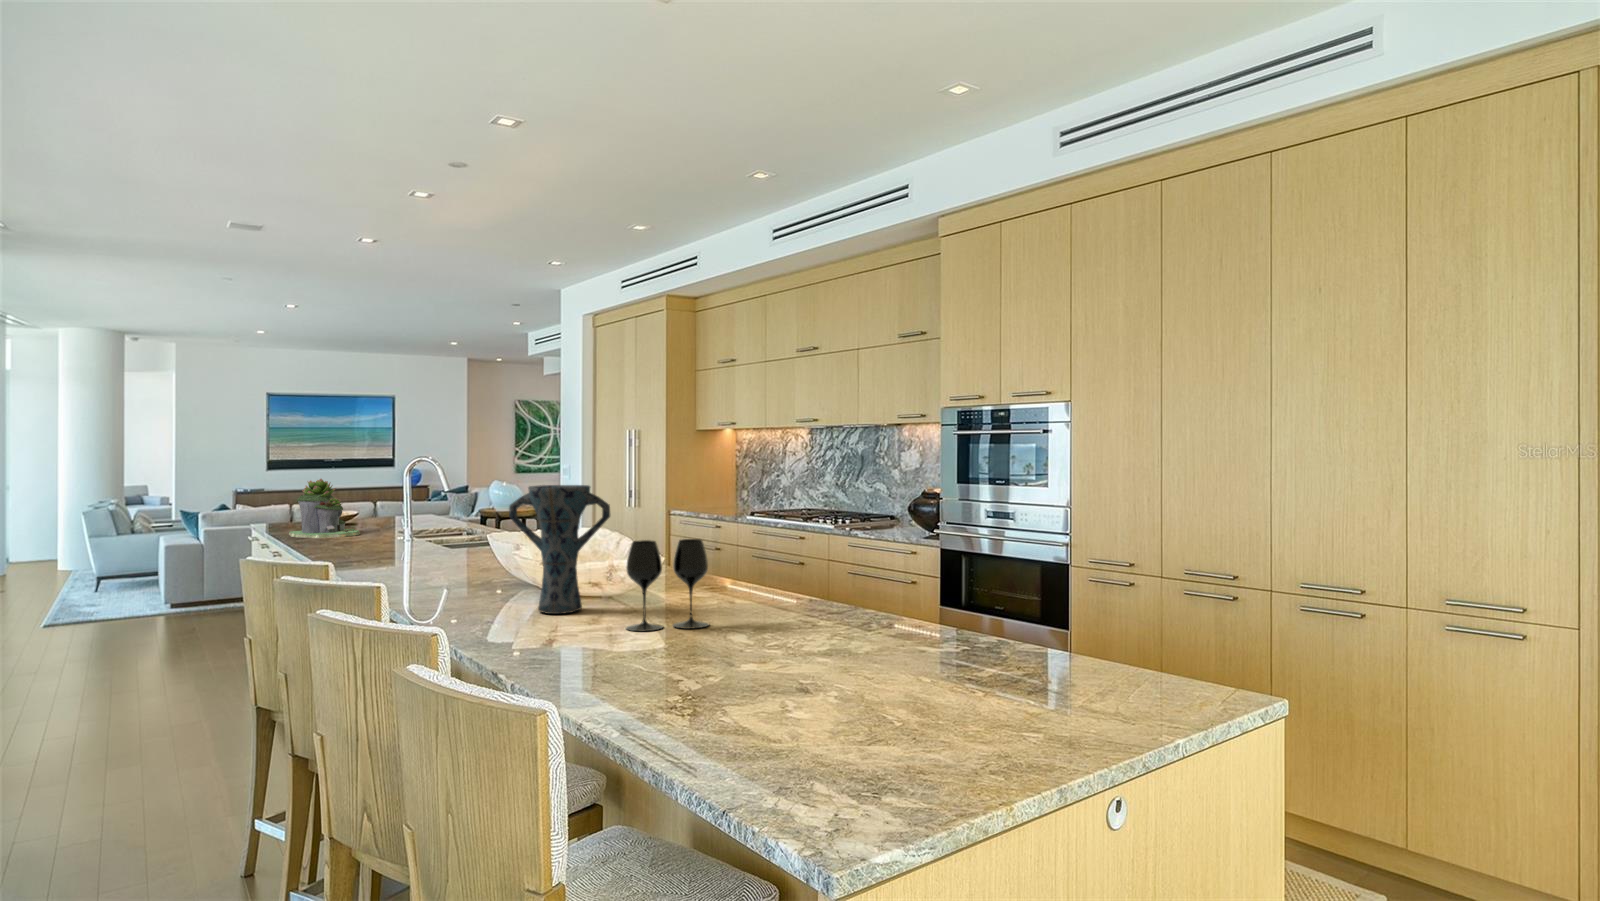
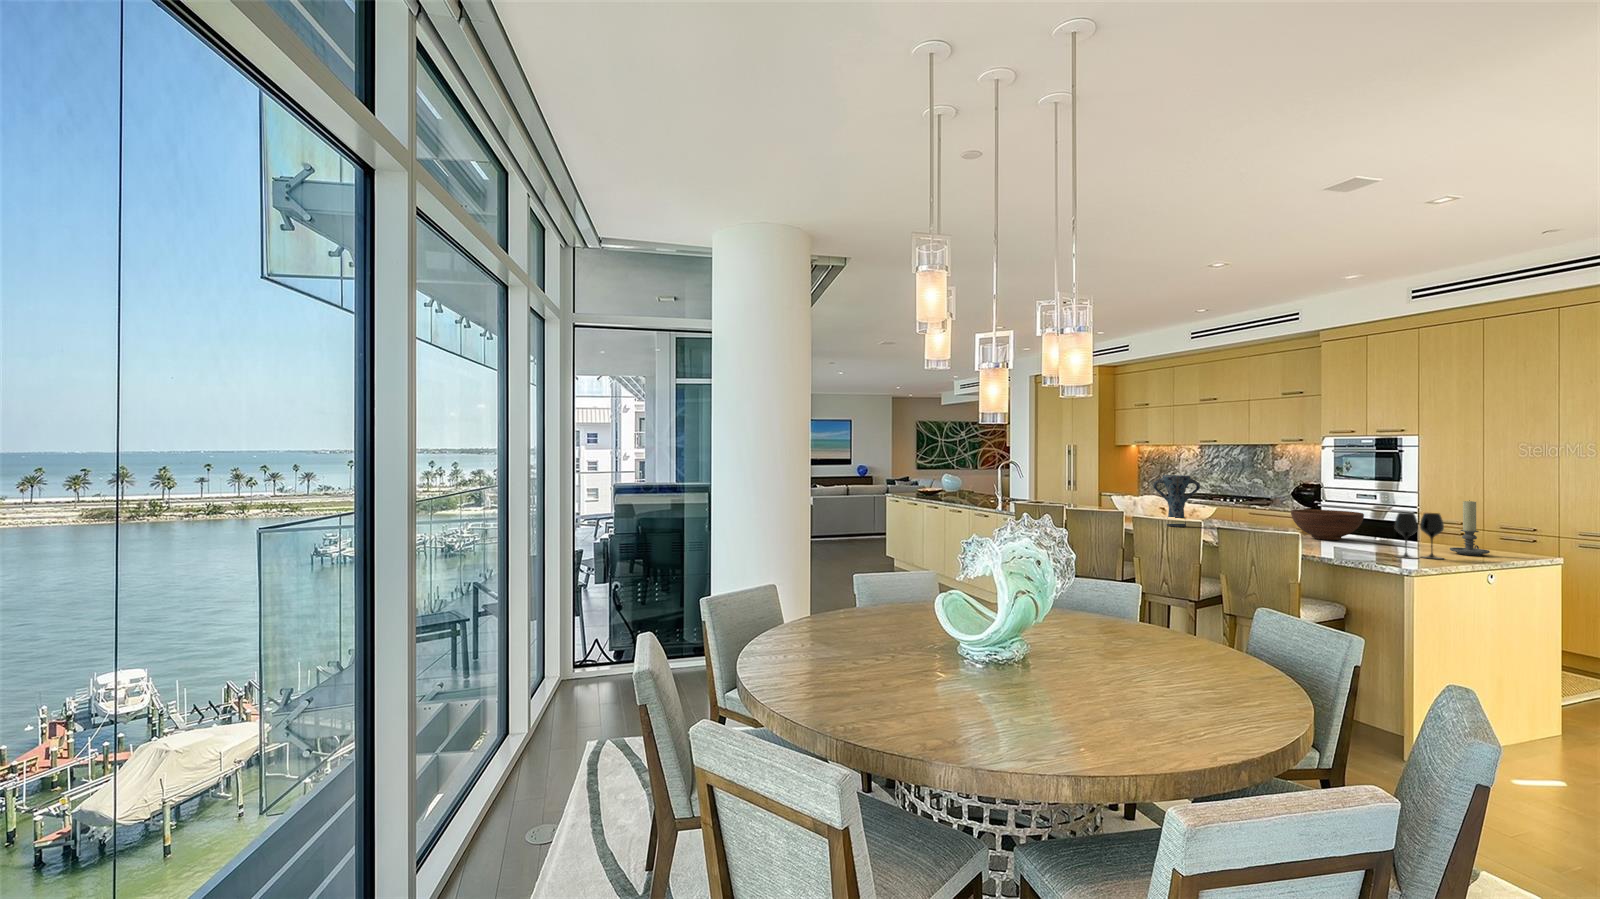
succulent planter: present [289,479,360,538] -> none [928,471,963,500]
wine glass: present [626,539,709,631] -> present [1395,512,1444,559]
candle holder: none [1059,548,1145,708] -> present [1450,500,1490,556]
fruit bowl: none [756,565,905,649] -> present [1291,510,1364,540]

